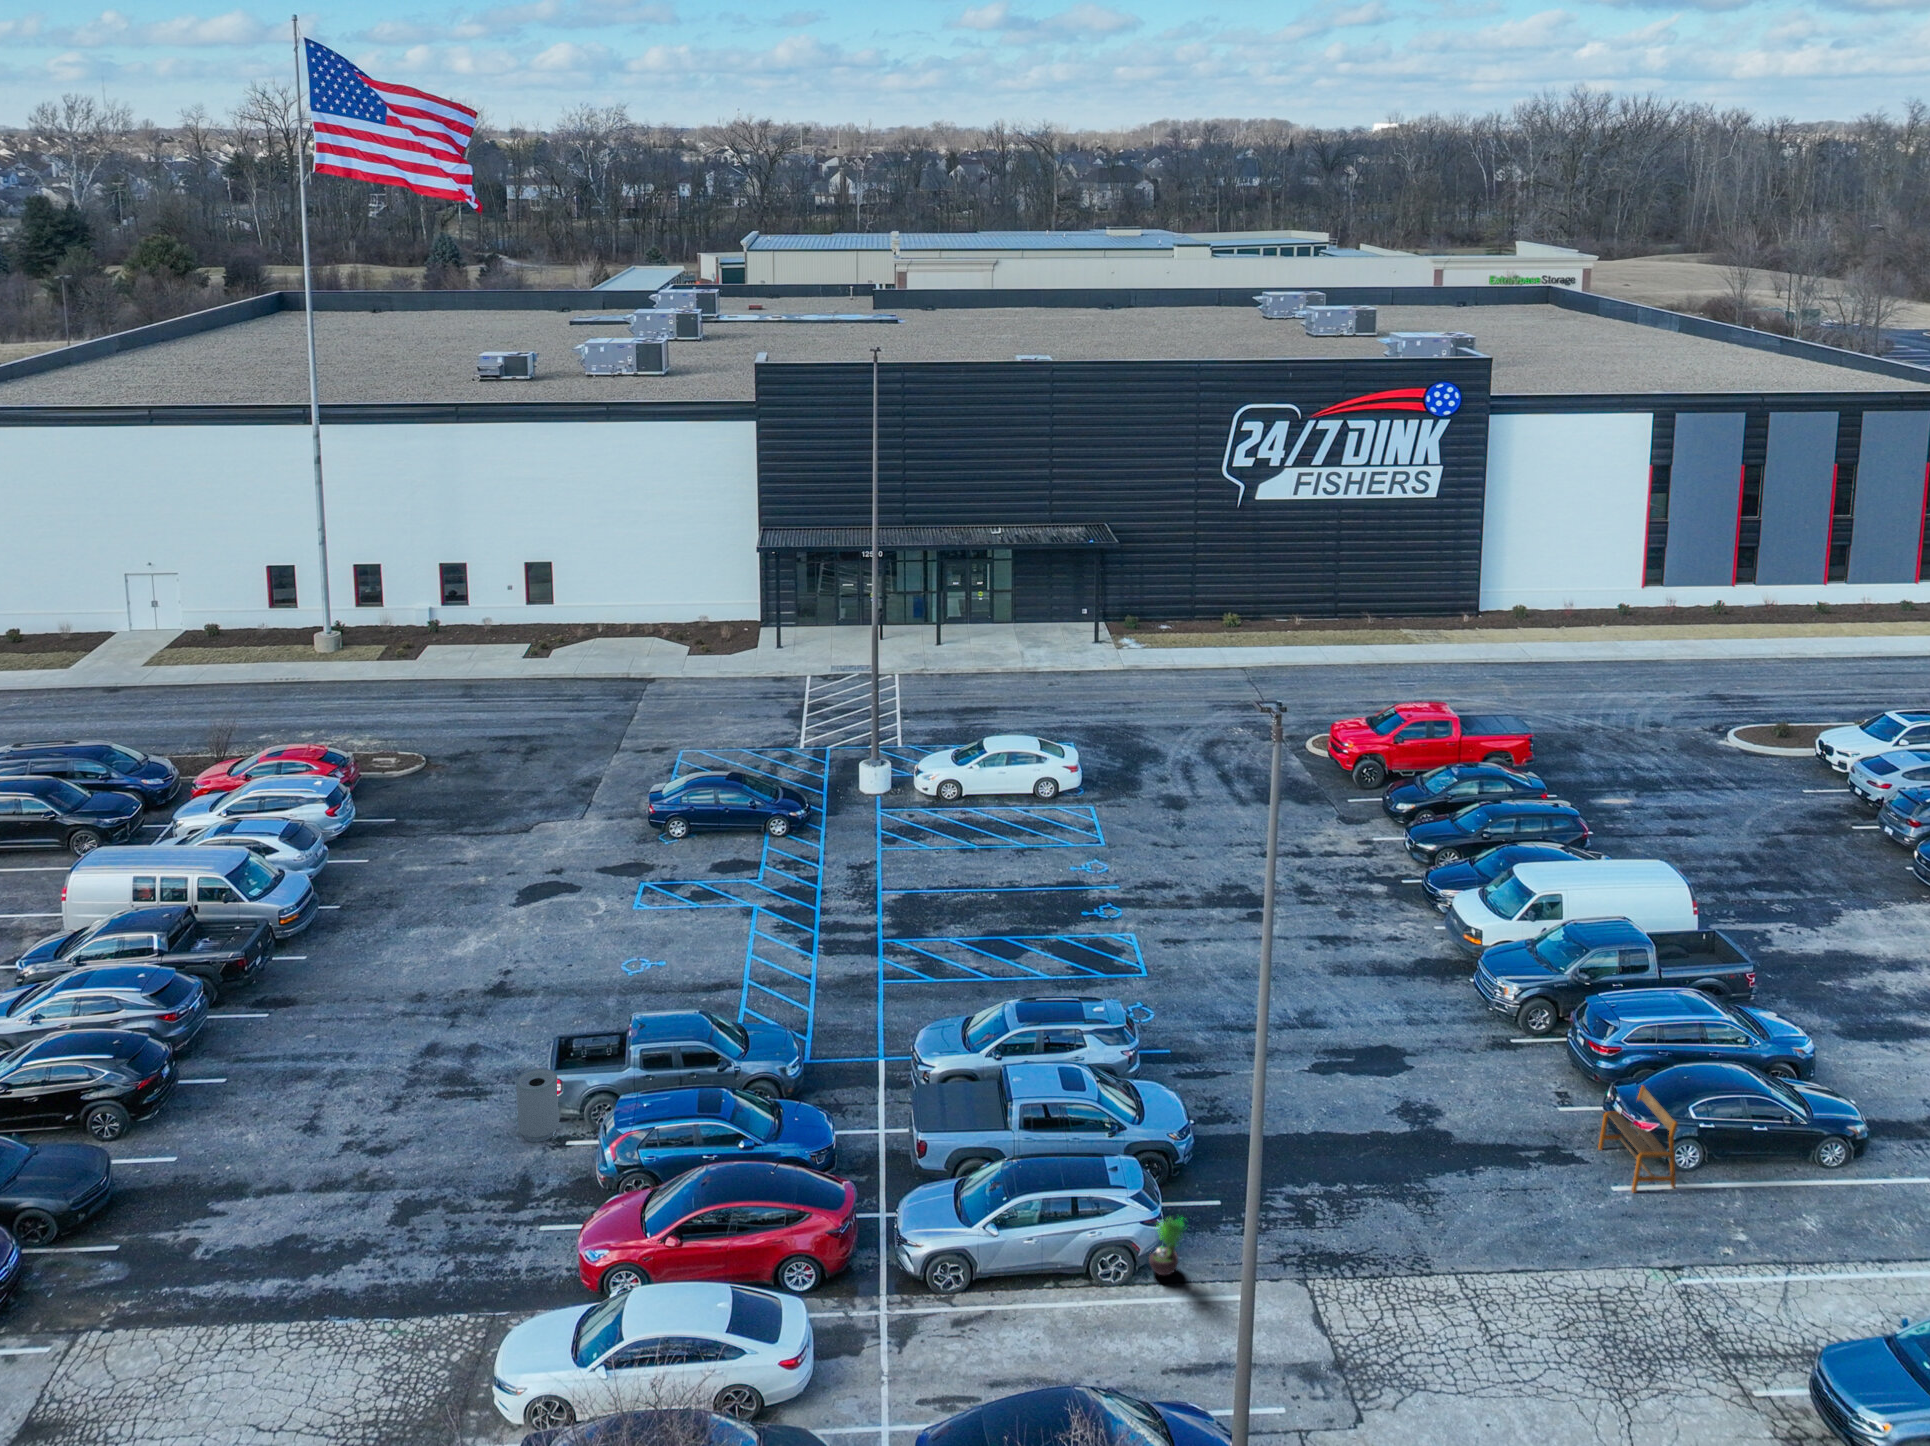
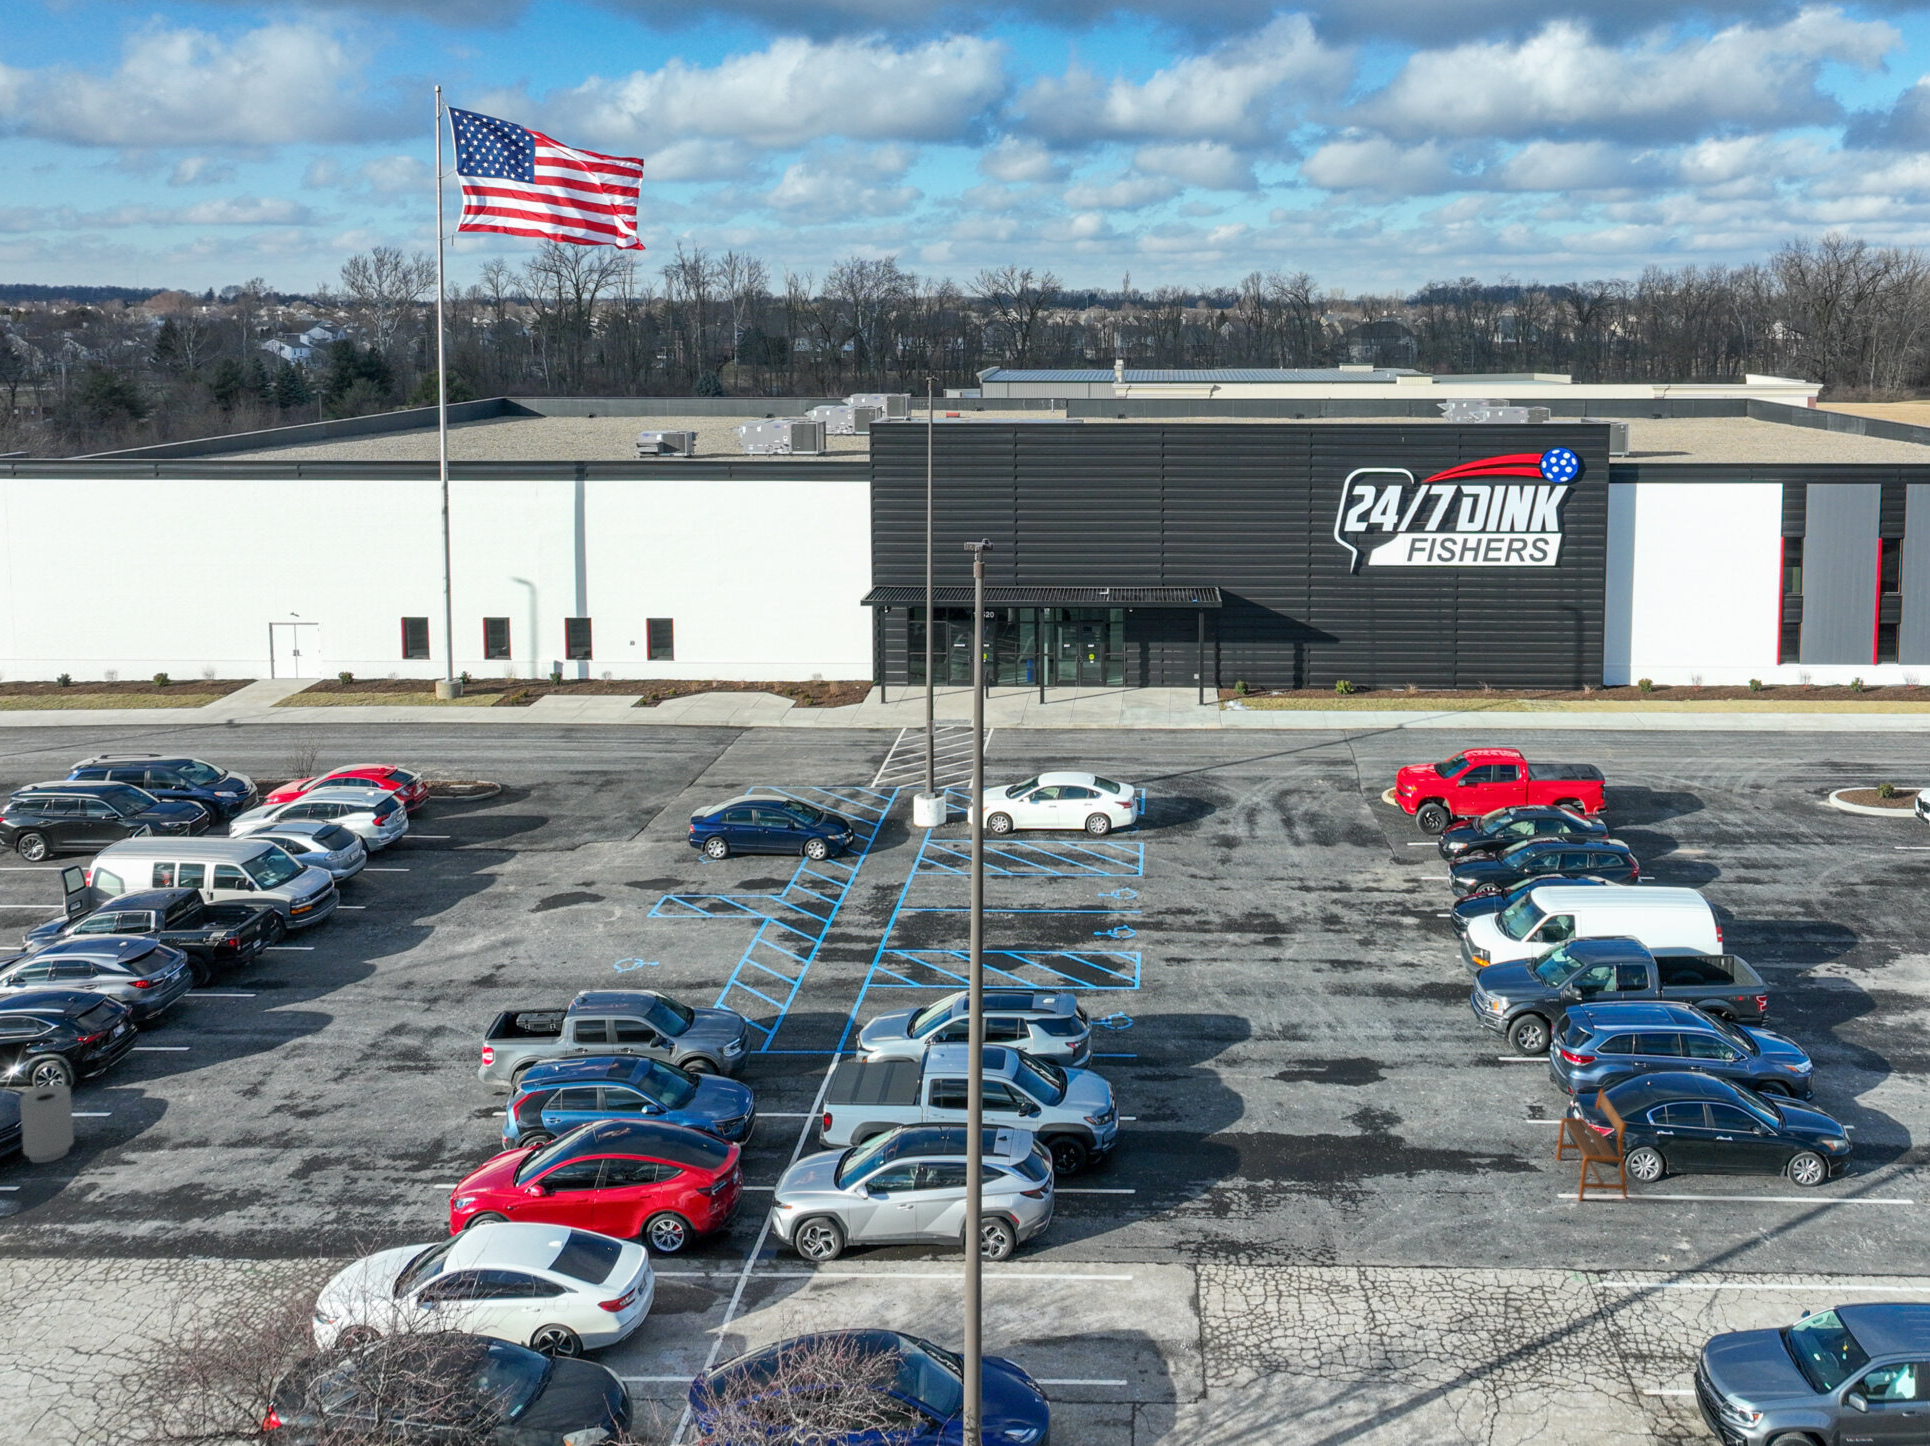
trash can: present [516,1069,559,1142] -> present [20,1084,74,1163]
potted tree: present [1149,1218,1184,1275] -> none [1035,1189,1075,1254]

